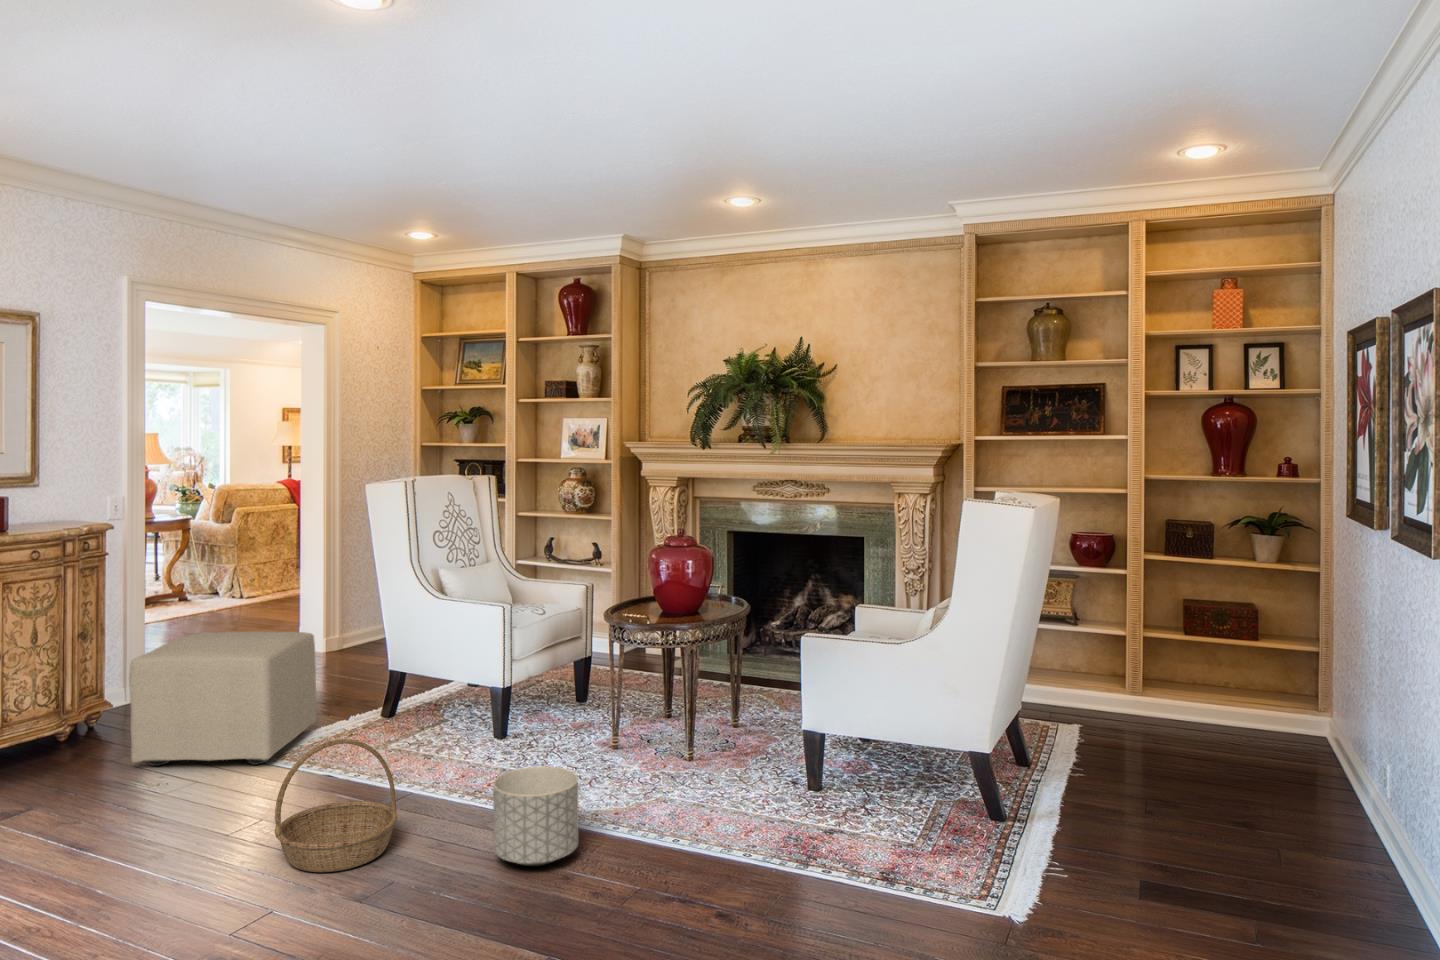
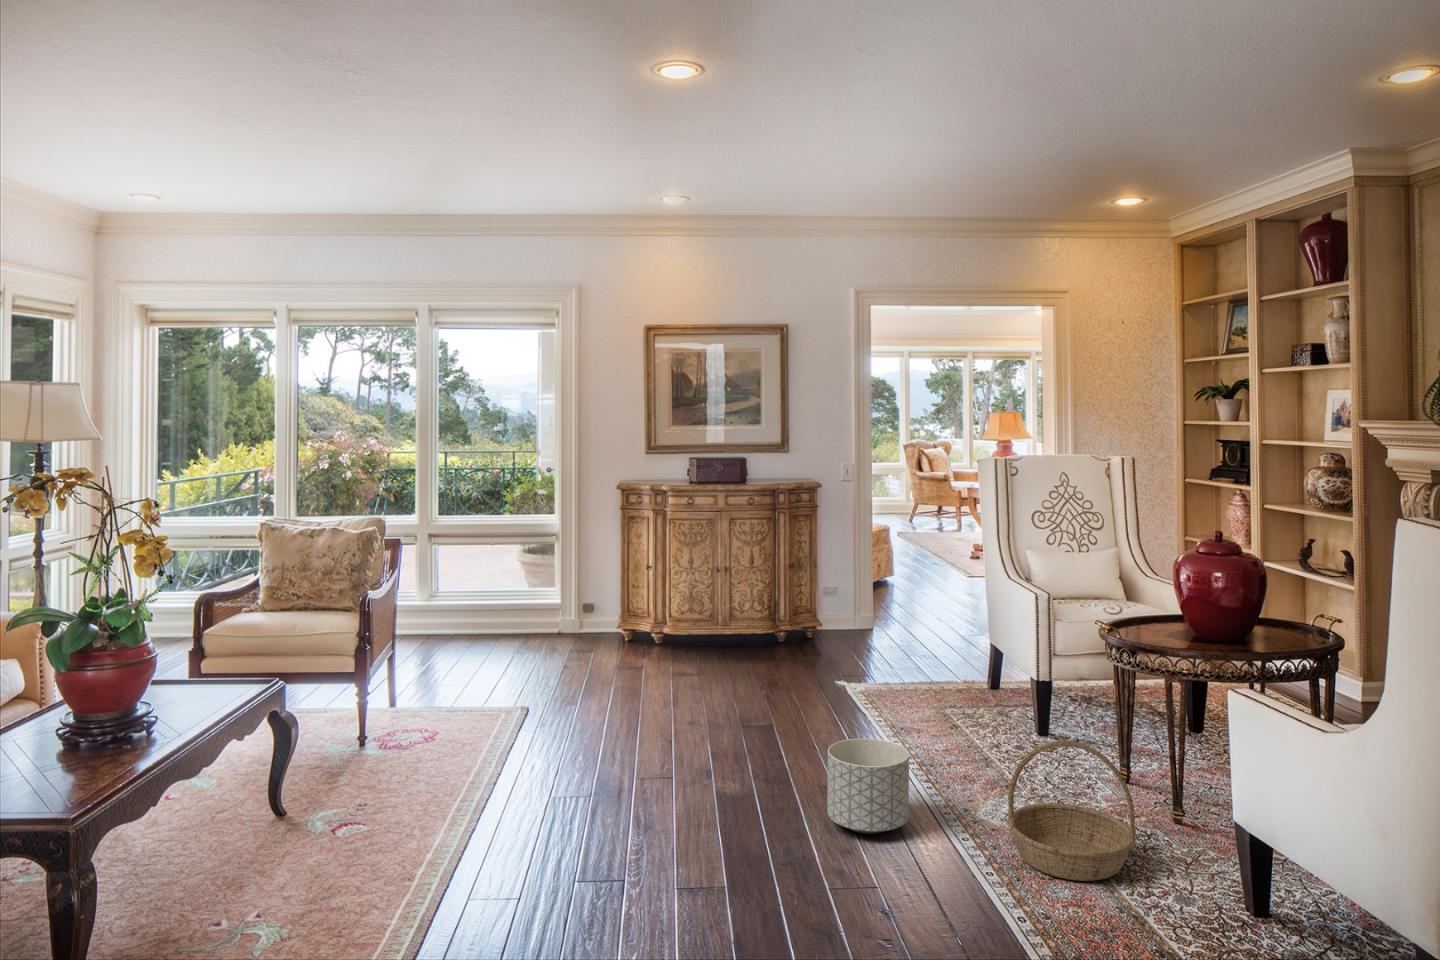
ottoman: present [129,632,316,766] -> none [771,576,916,689]
basket: present [275,739,397,872] -> present [1008,741,1136,881]

